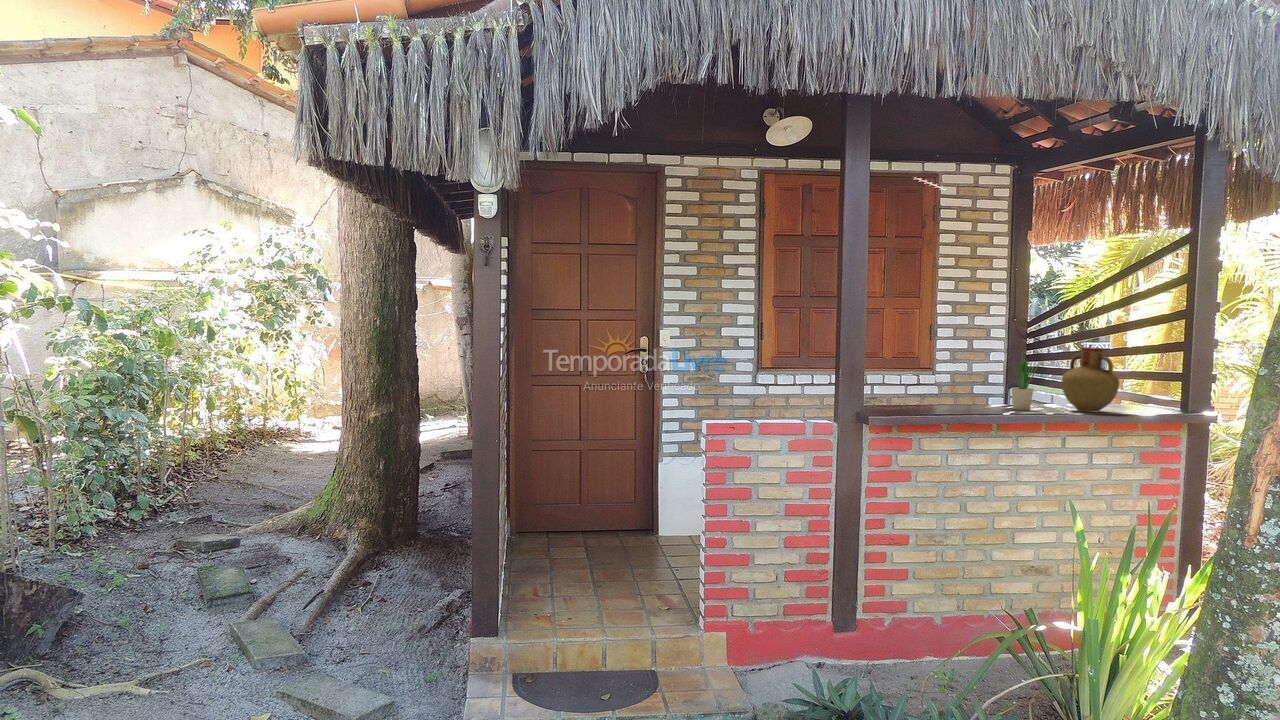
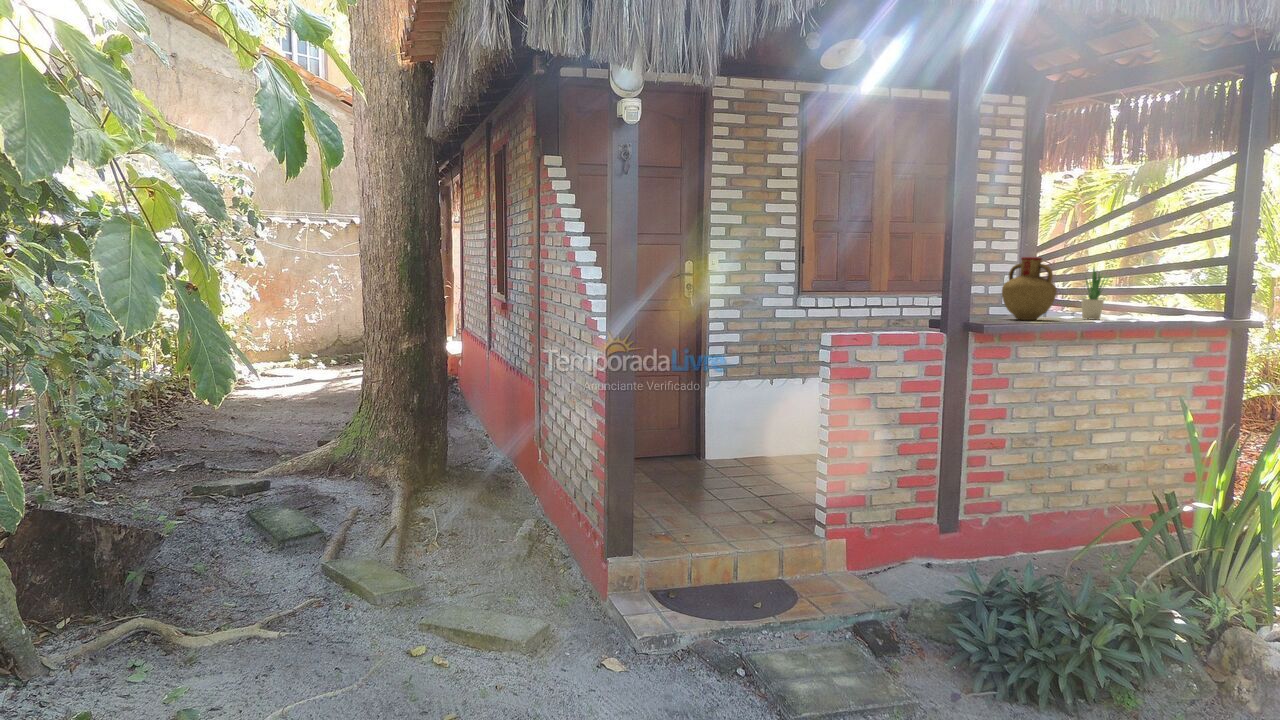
vase: present [1062,347,1119,413] -> present [1002,257,1057,320]

